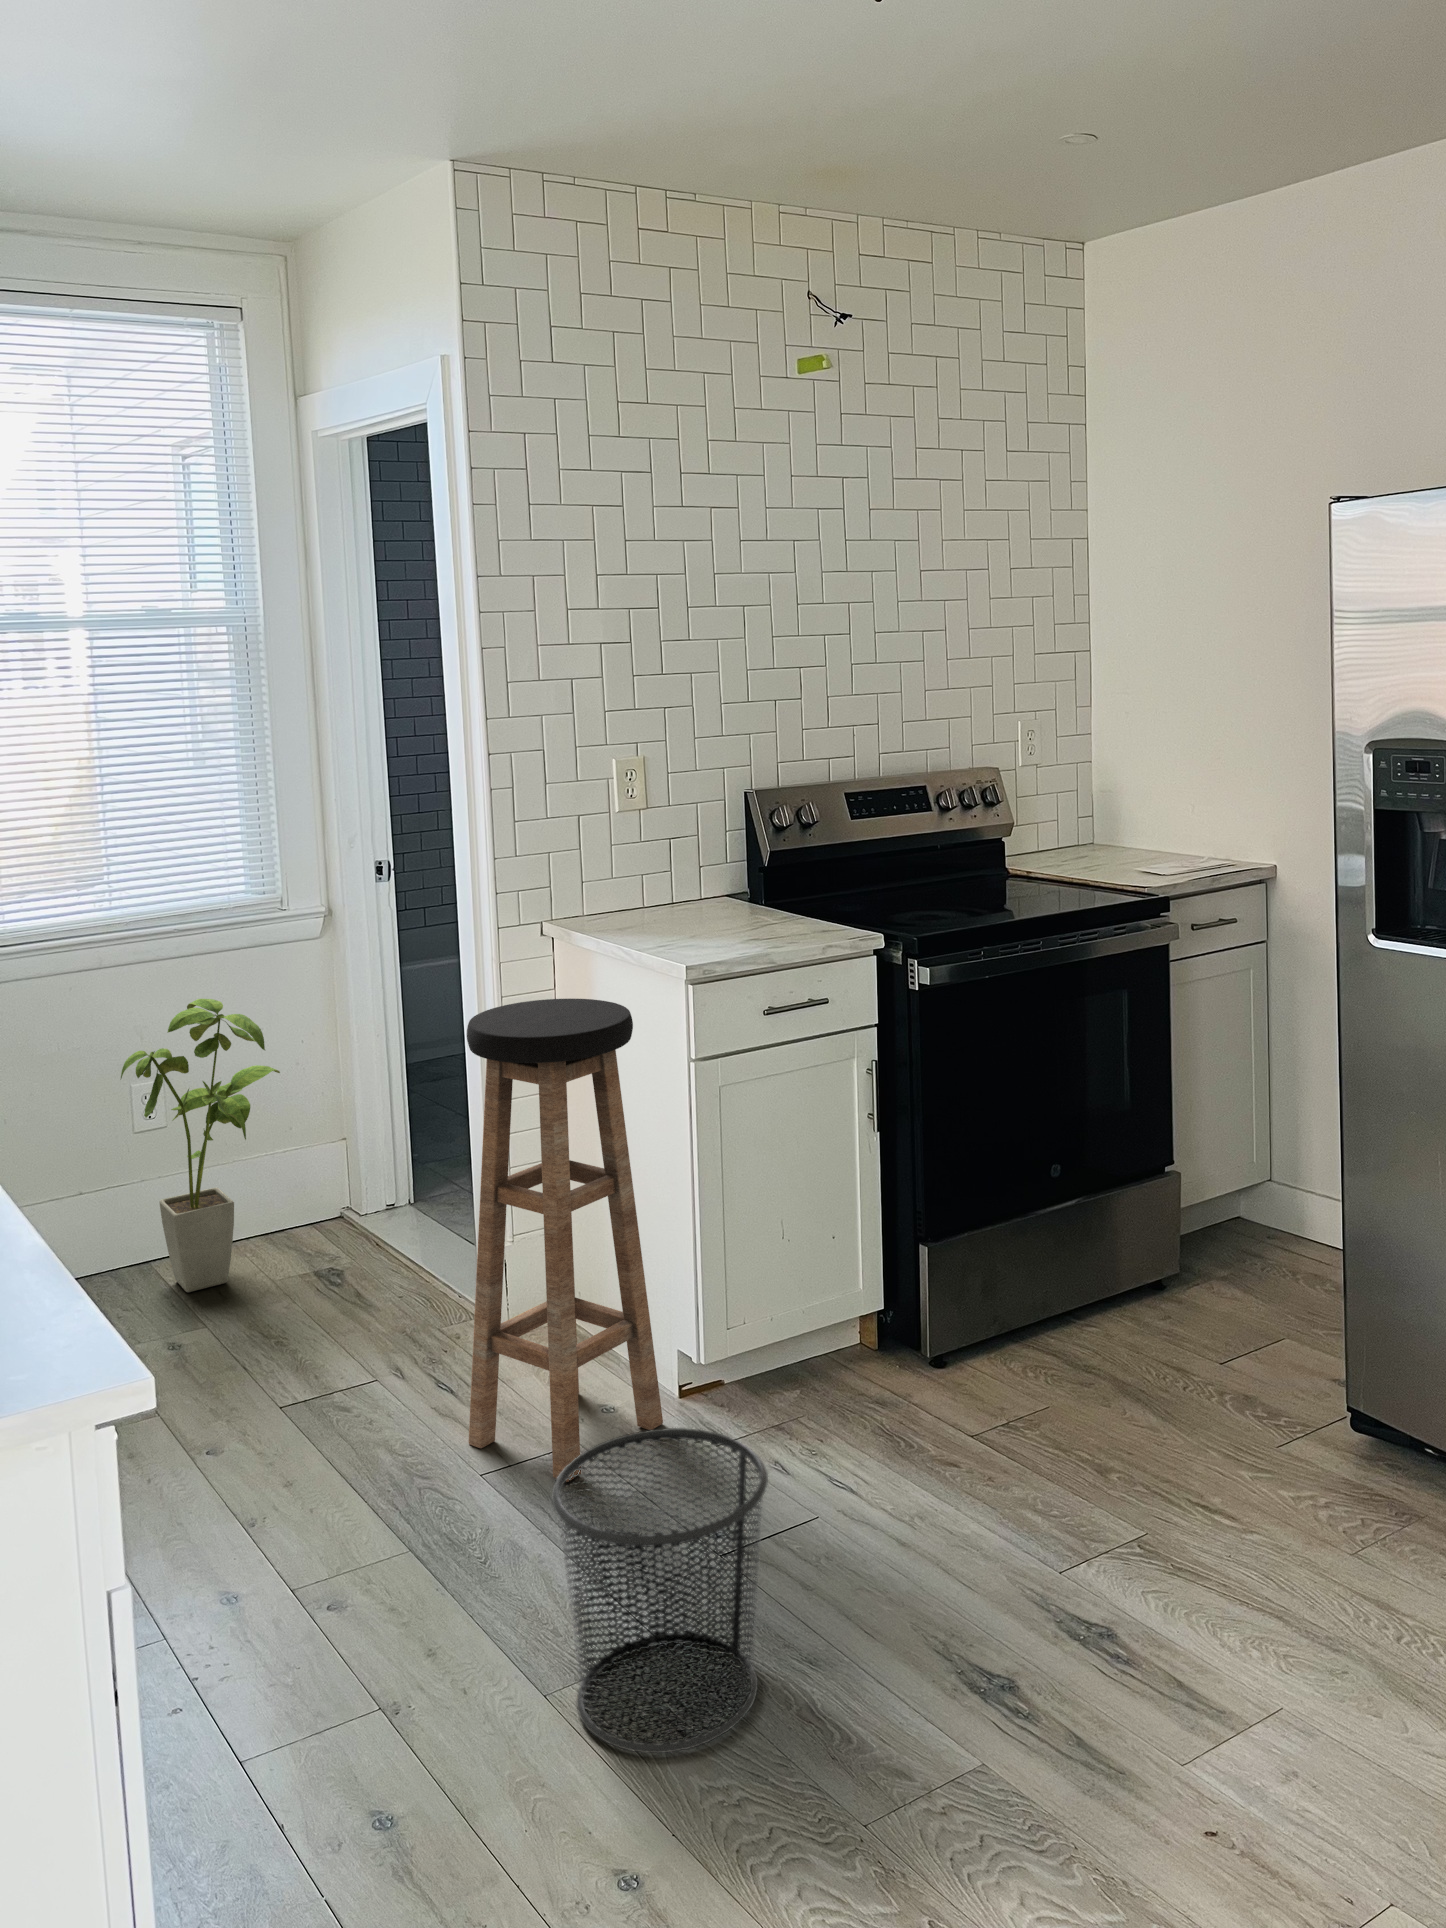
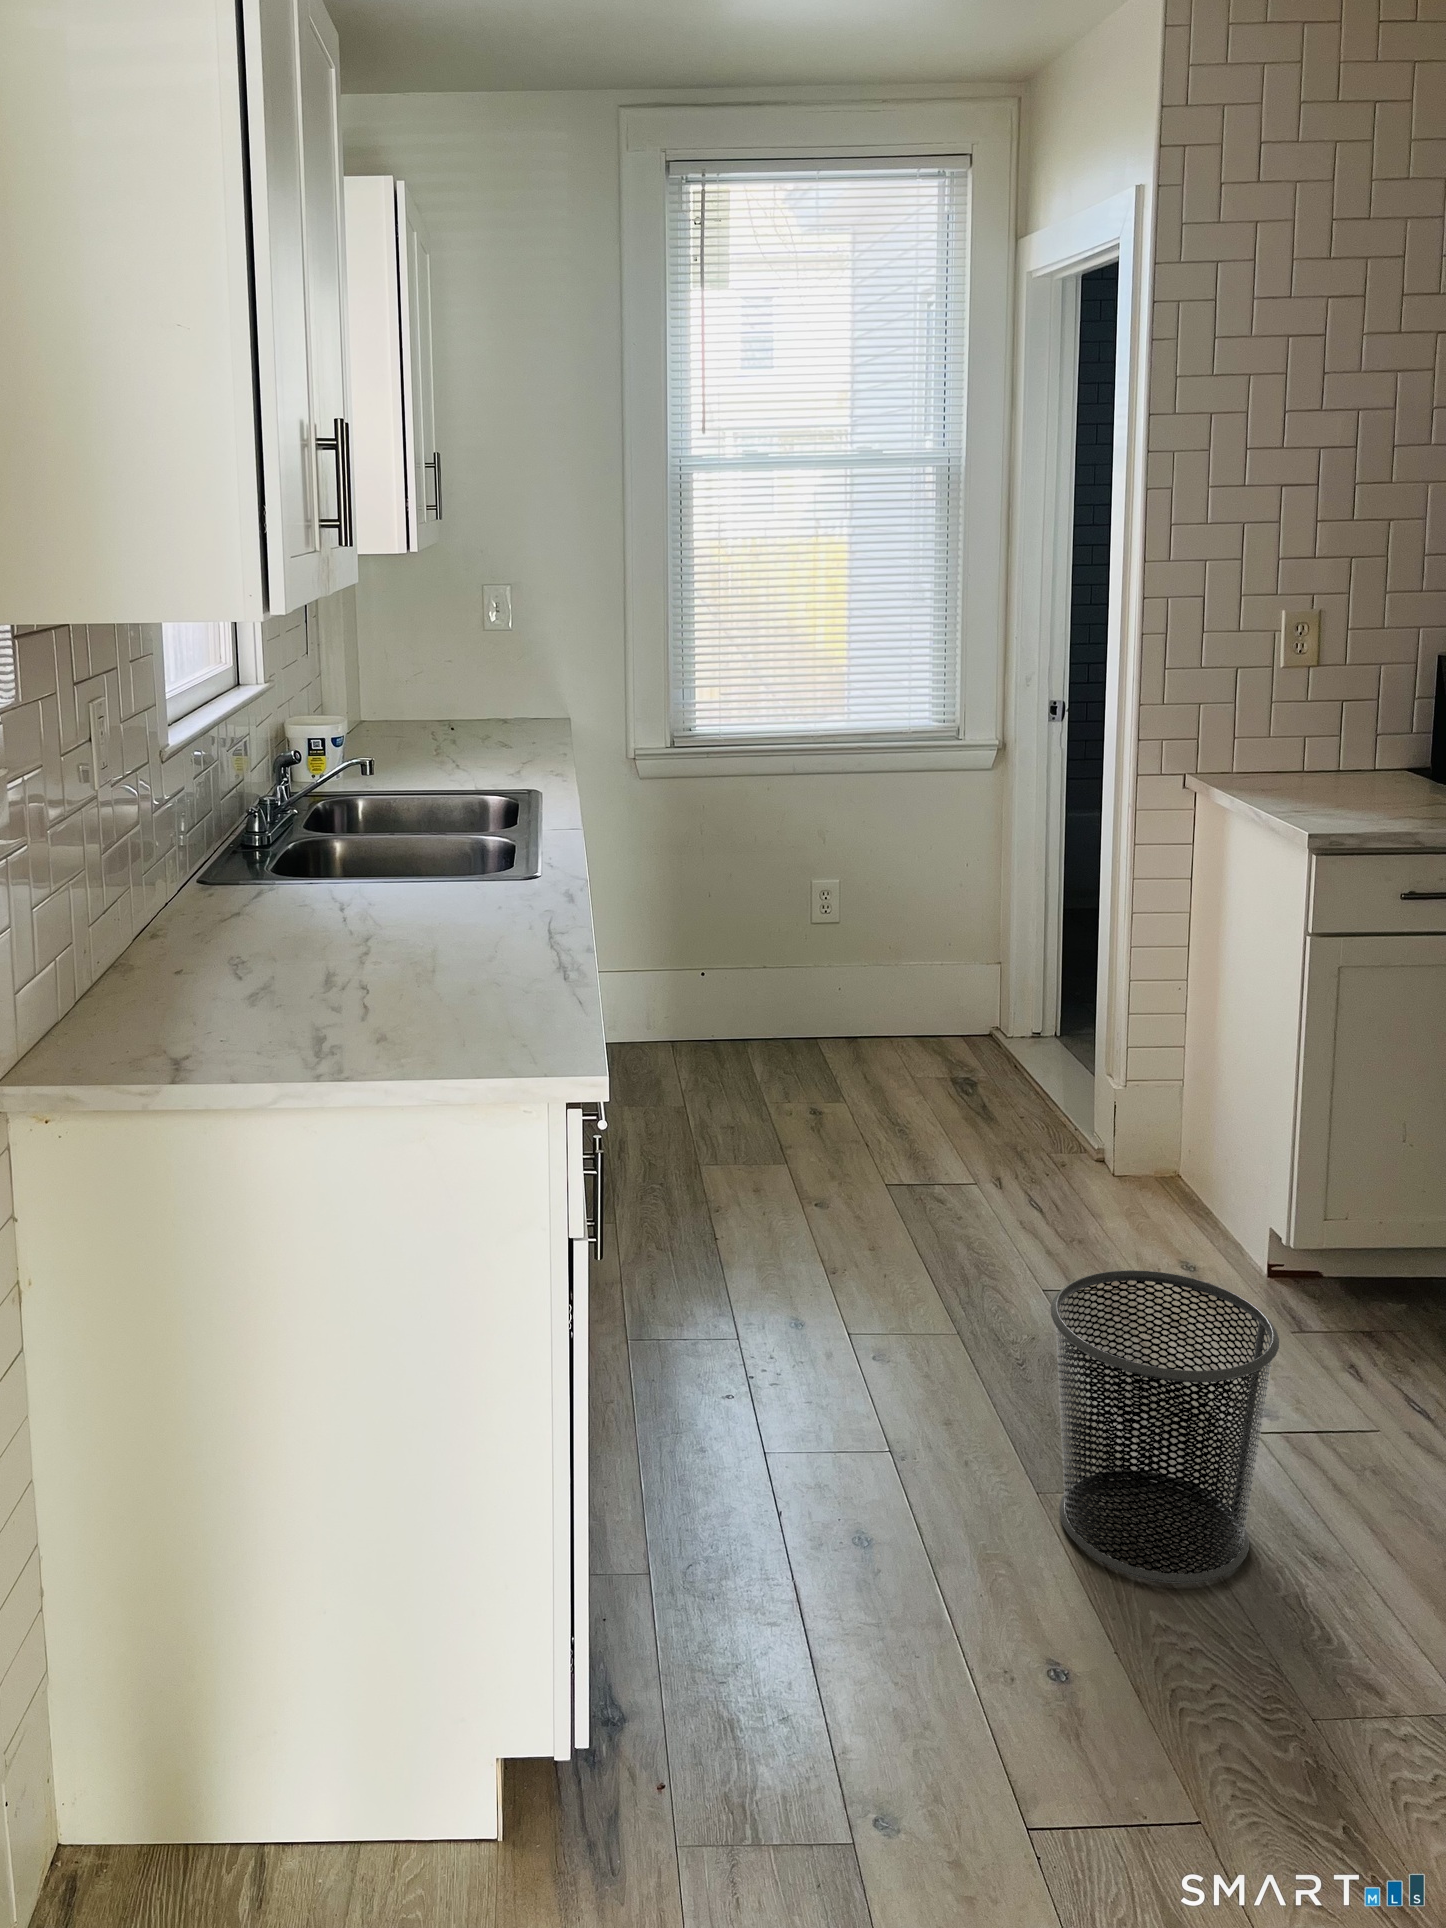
house plant: present [121,999,280,1292] -> none [804,810,942,1067]
bar stool: present [467,999,663,1482] -> none [1040,845,1244,1315]

